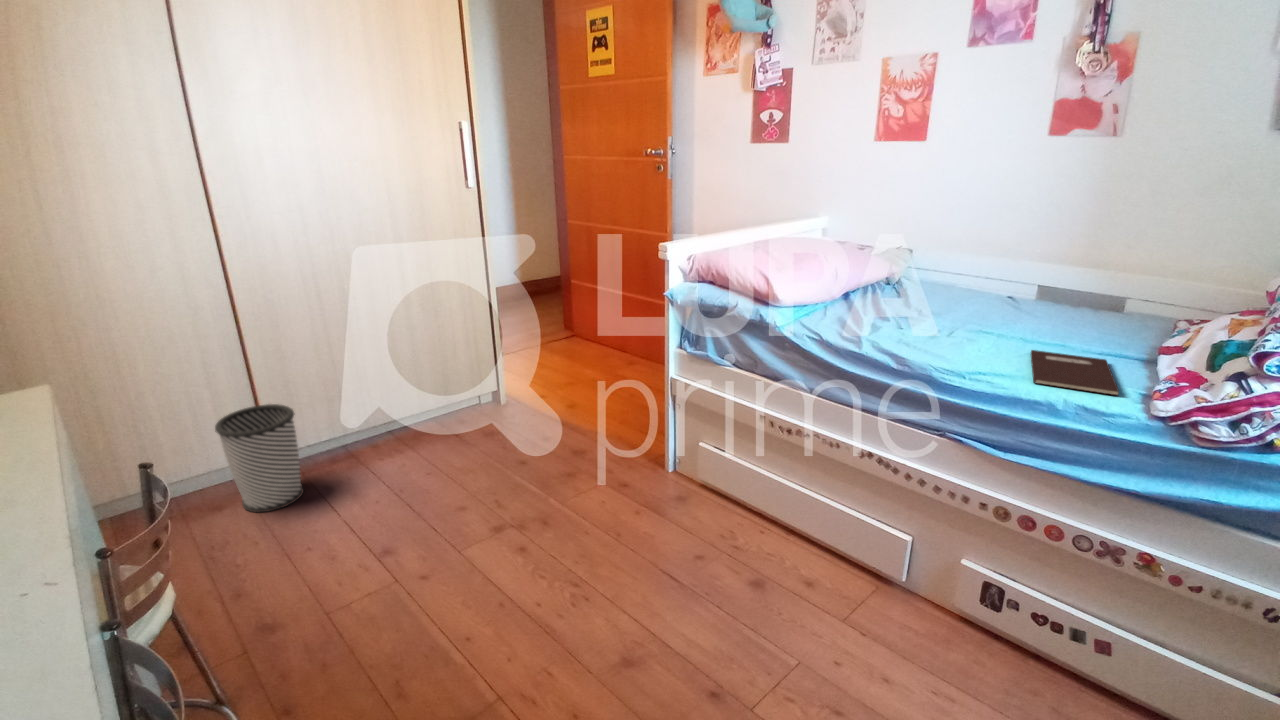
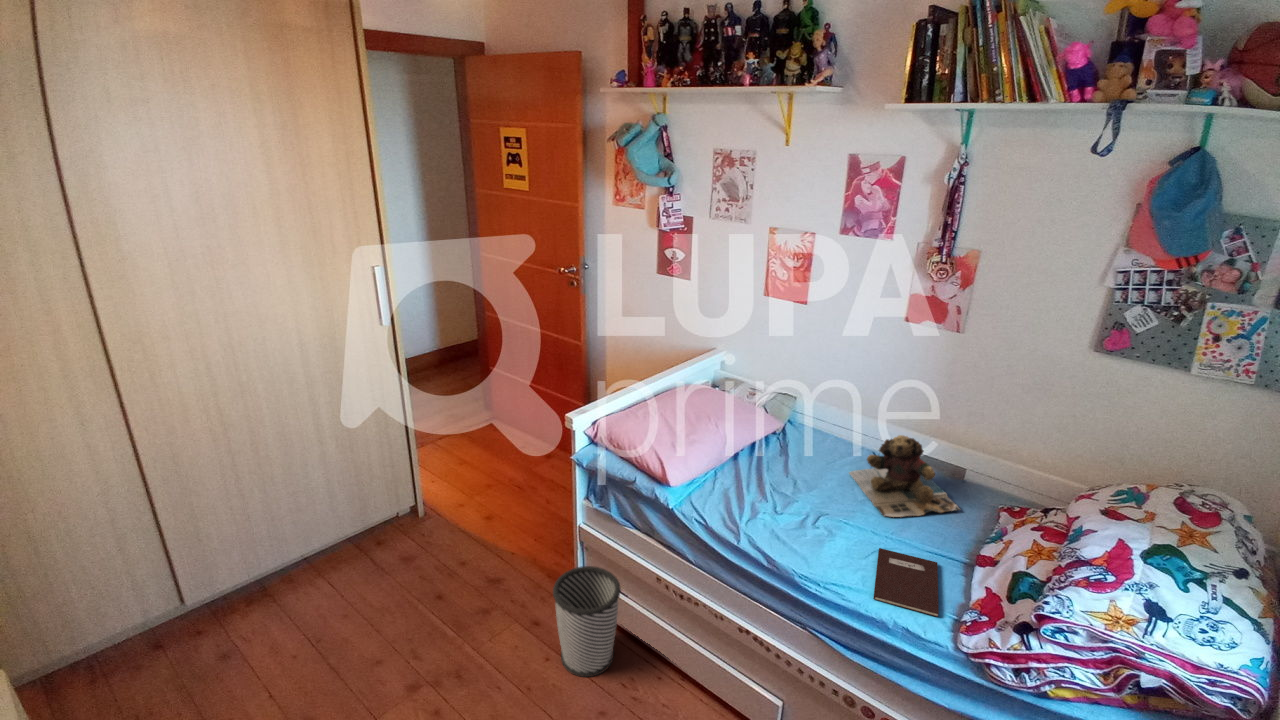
teddy bear: none [980,251,1124,332] -> present [849,435,960,517]
wastebasket: present [215,404,304,512] -> present [553,566,621,677]

